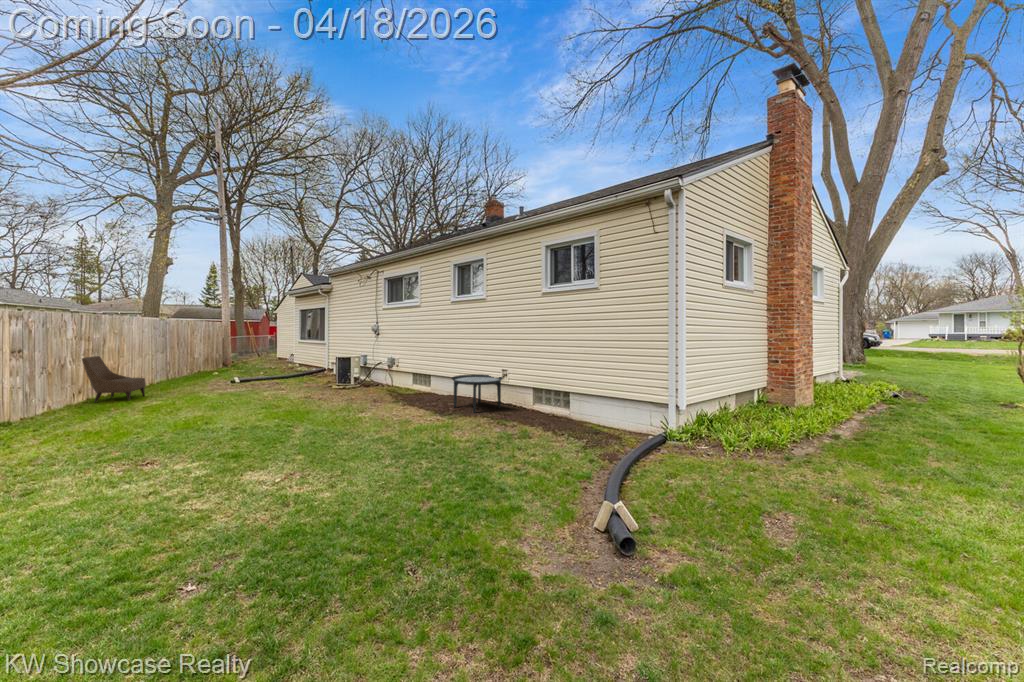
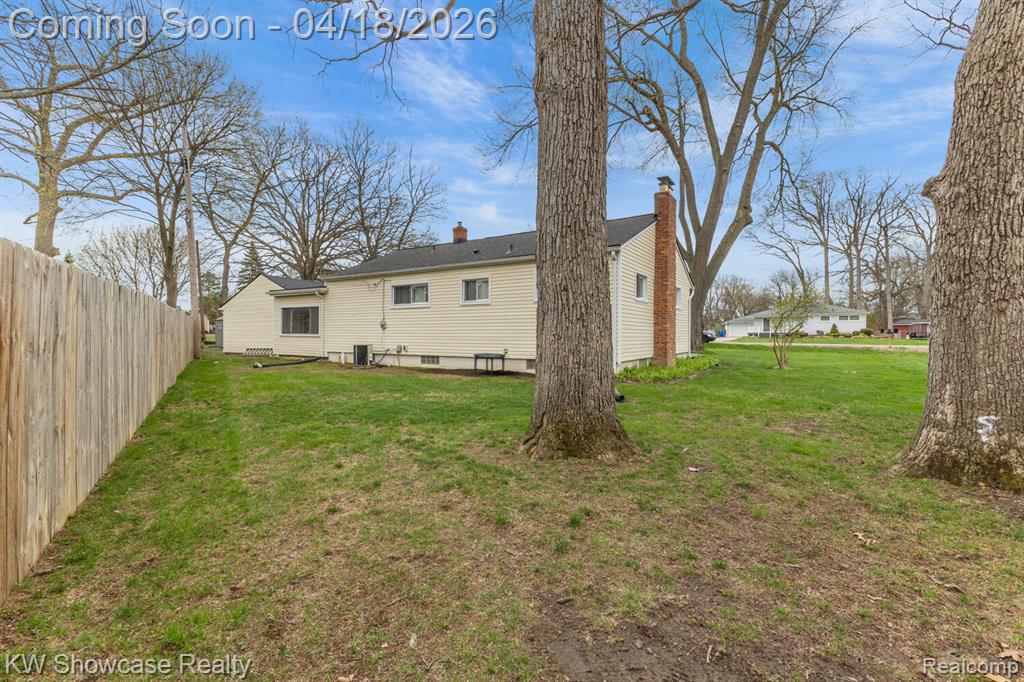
chair: present [82,356,146,403] -> none [182,343,222,379]

